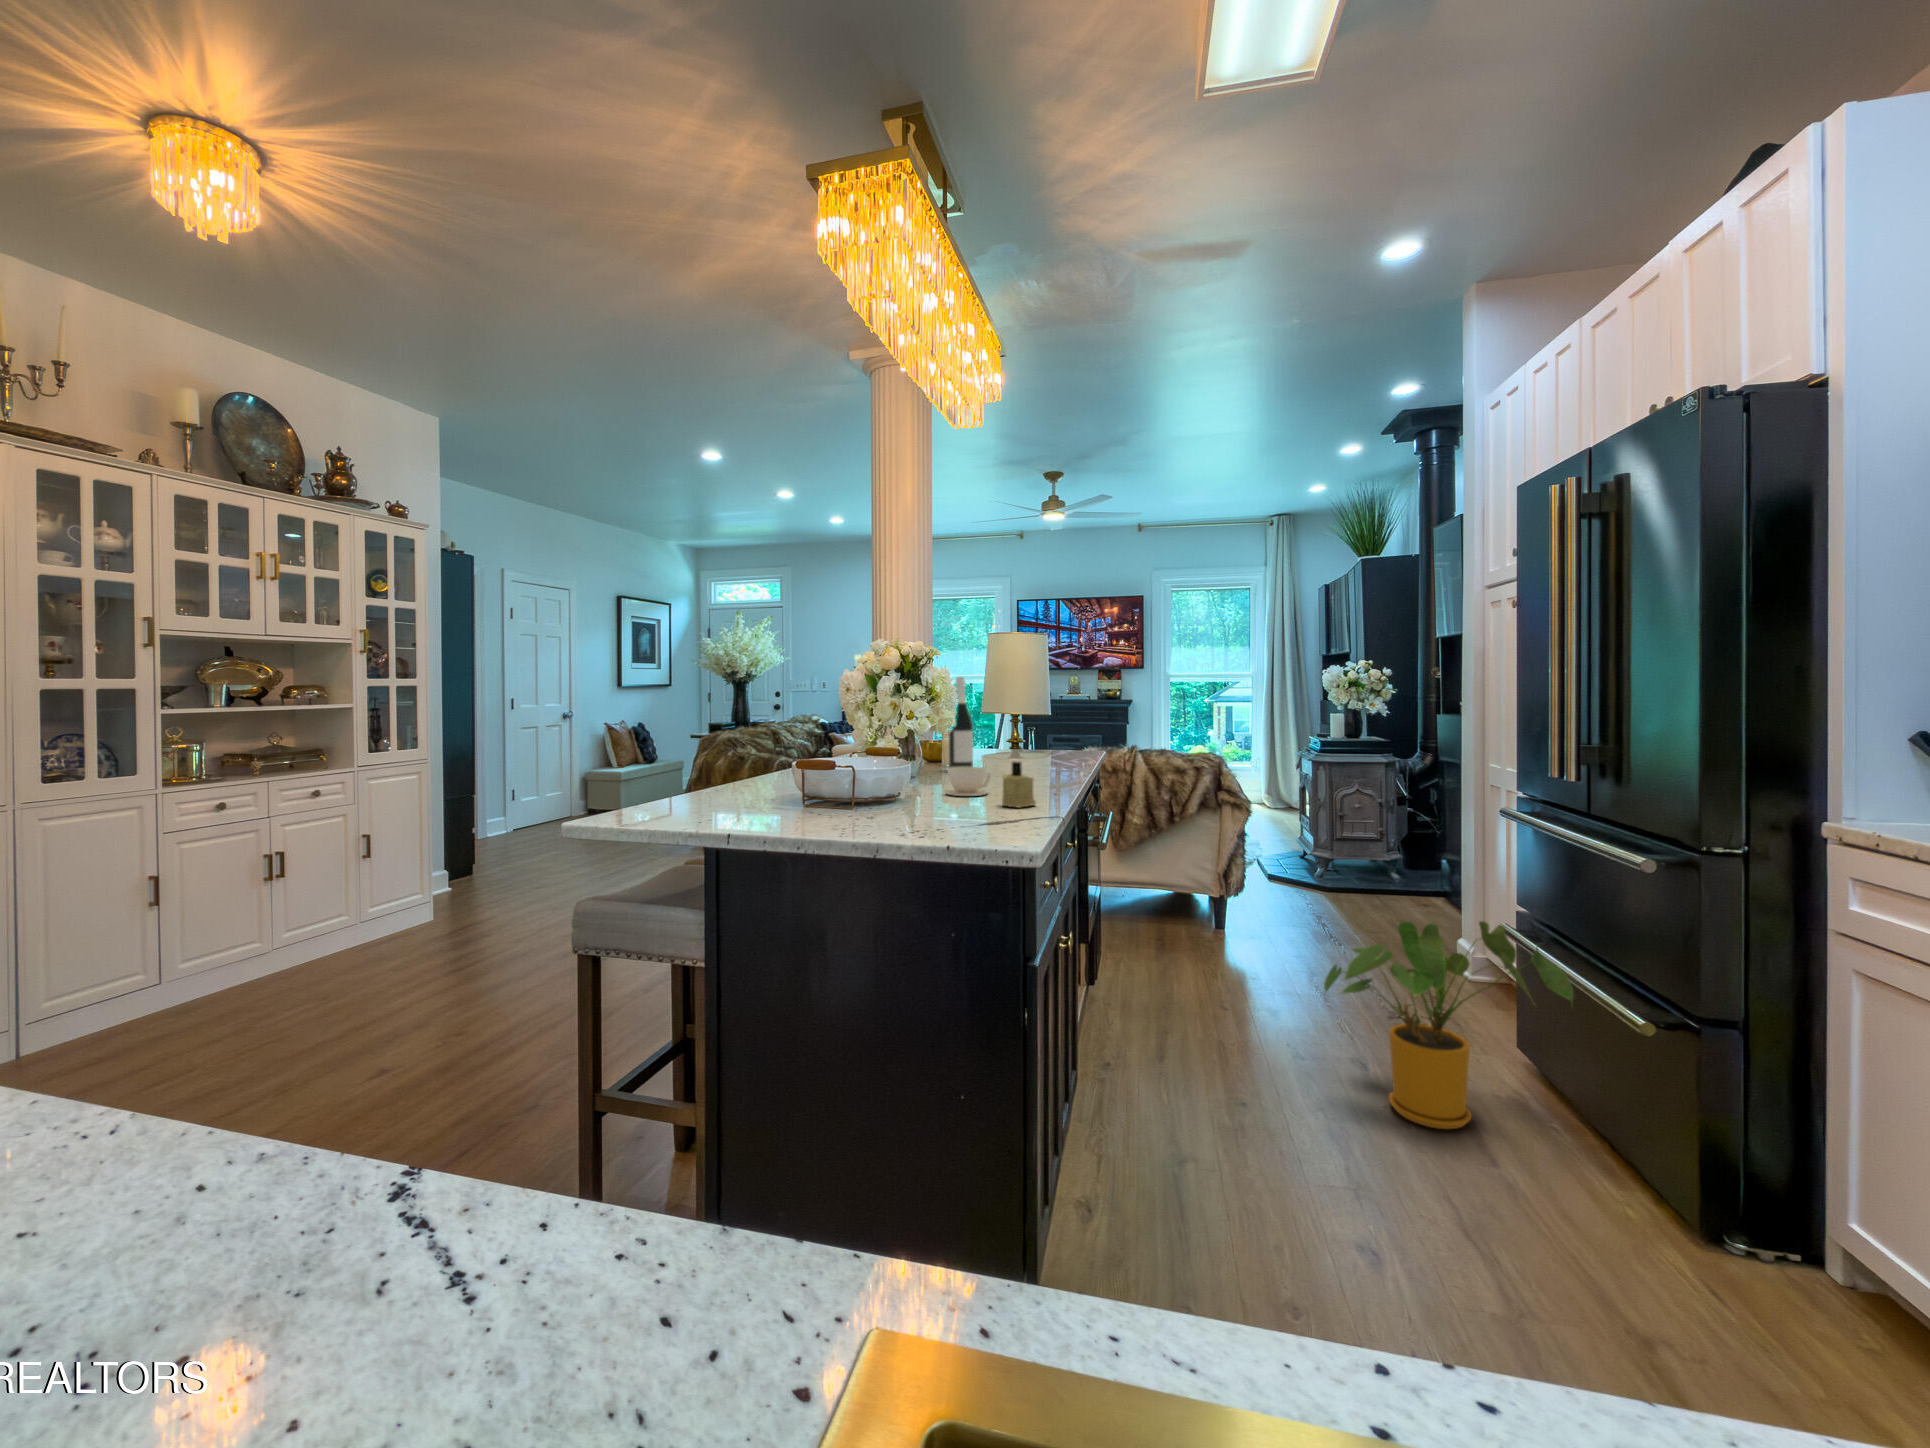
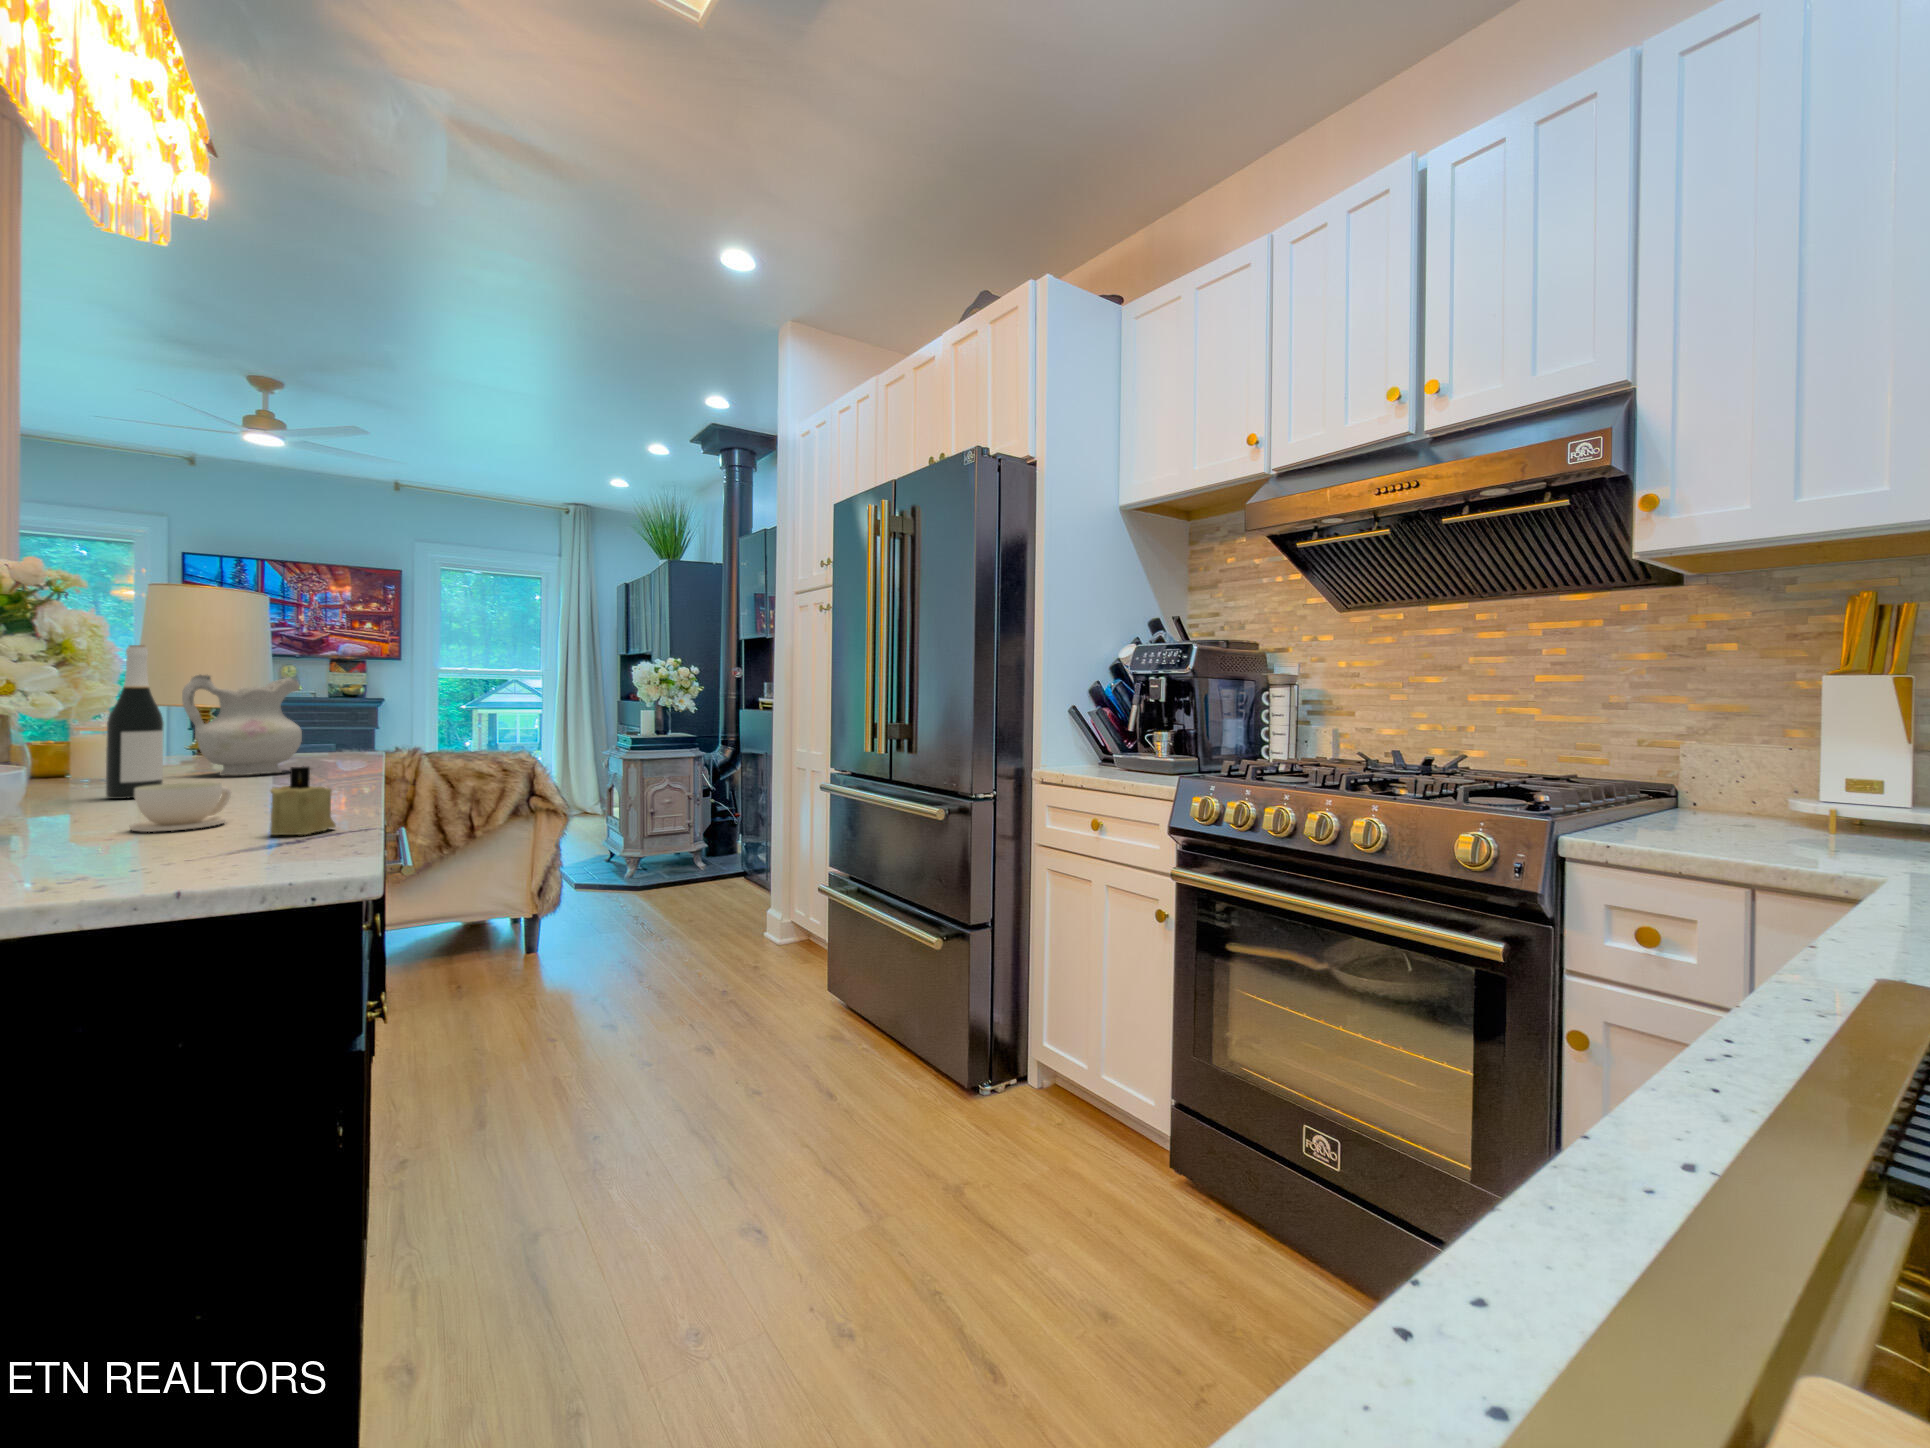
ceramic pitcher: none [988,692,1049,760] -> present [182,675,302,776]
house plant: present [1324,921,1574,1129] -> none [684,884,883,1086]

